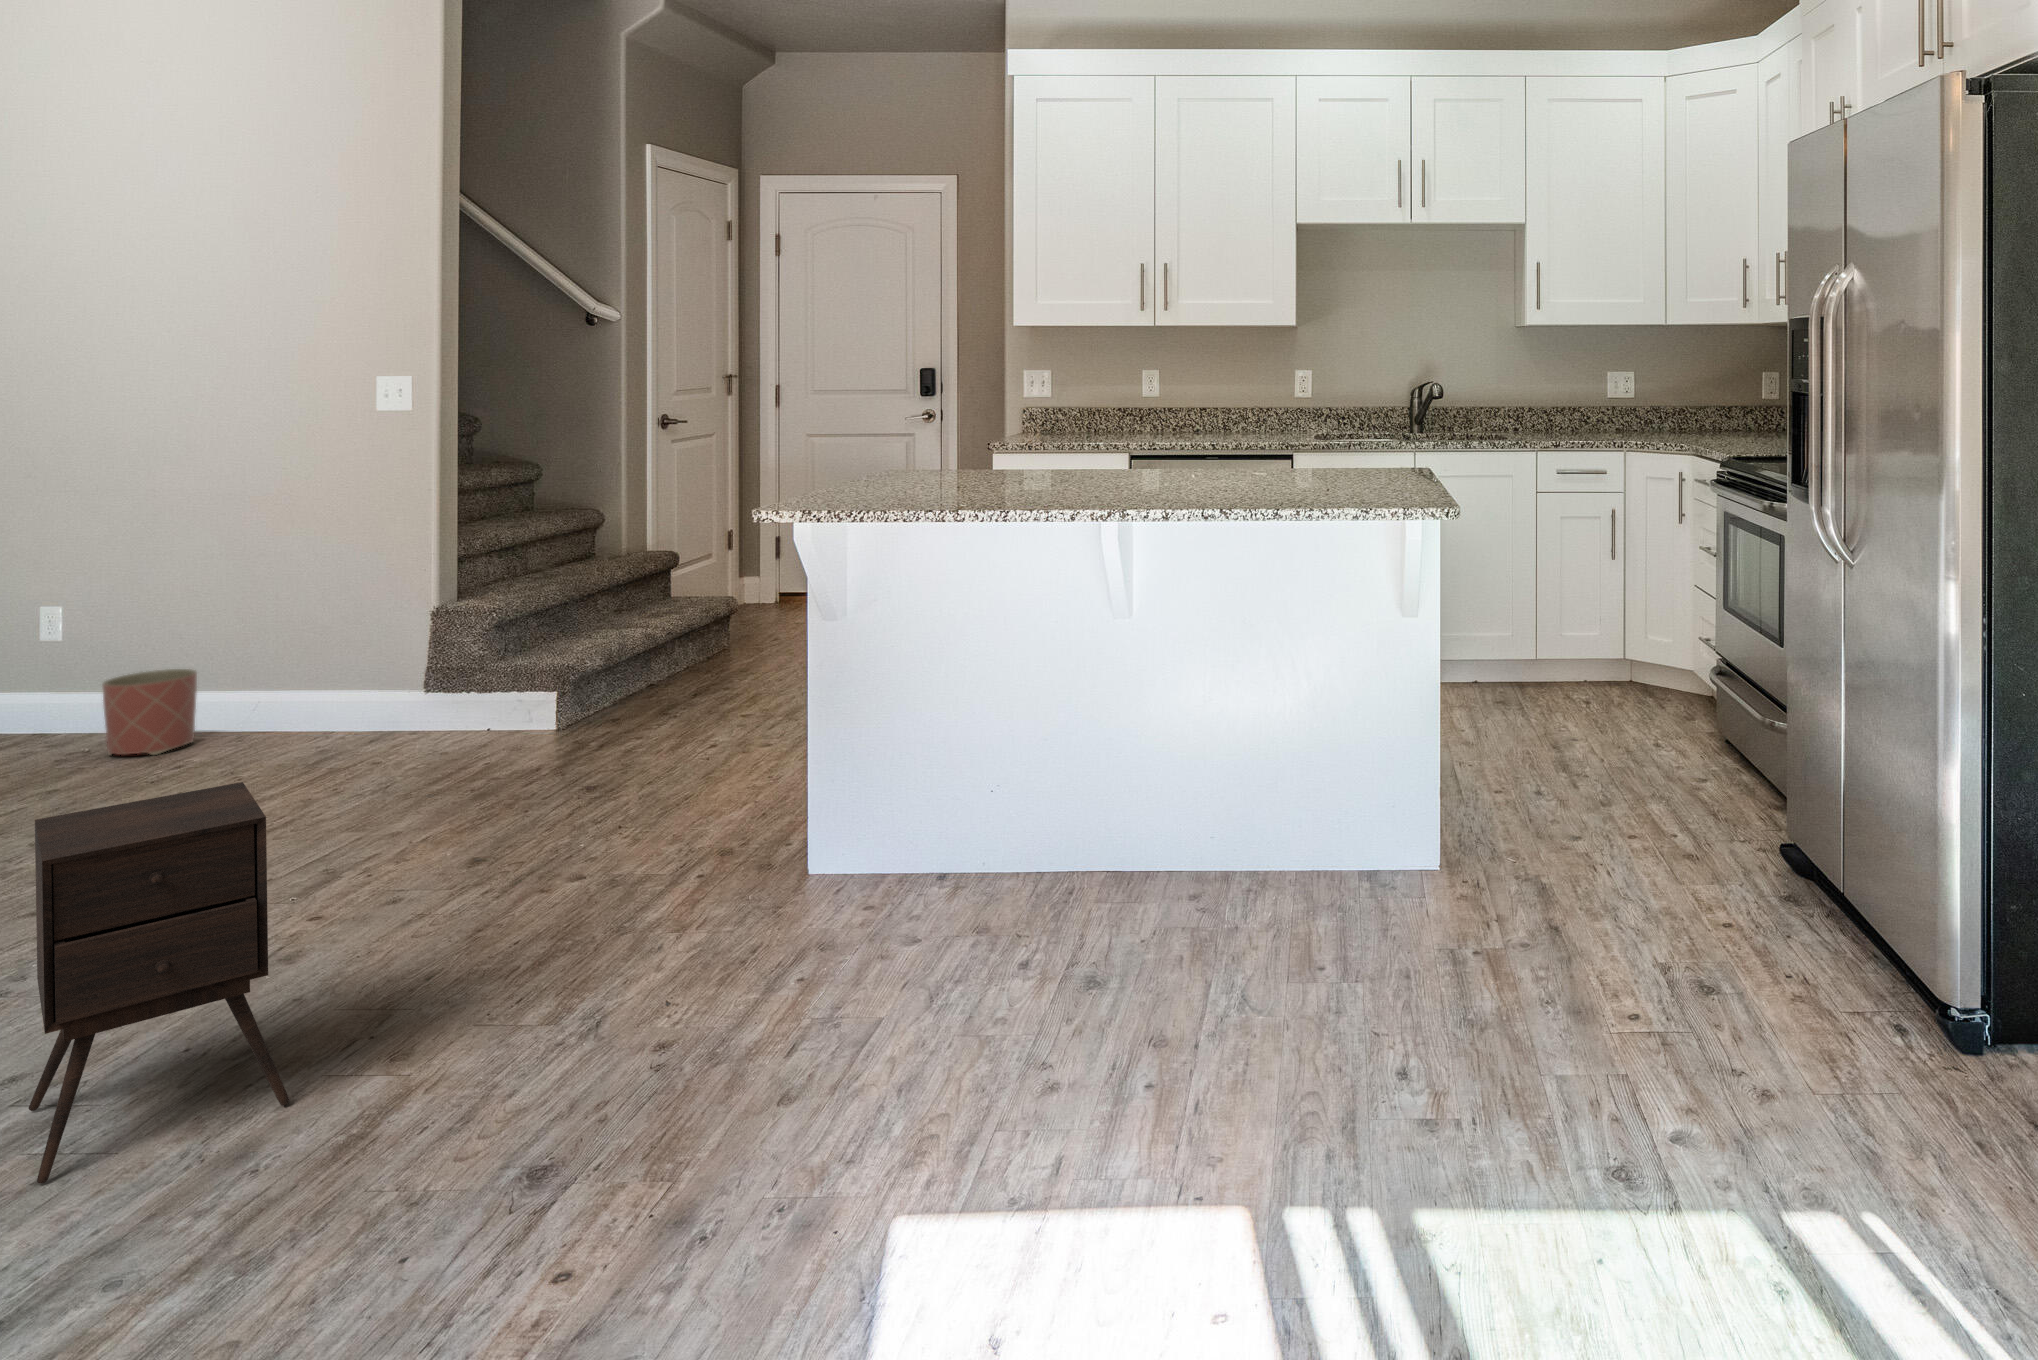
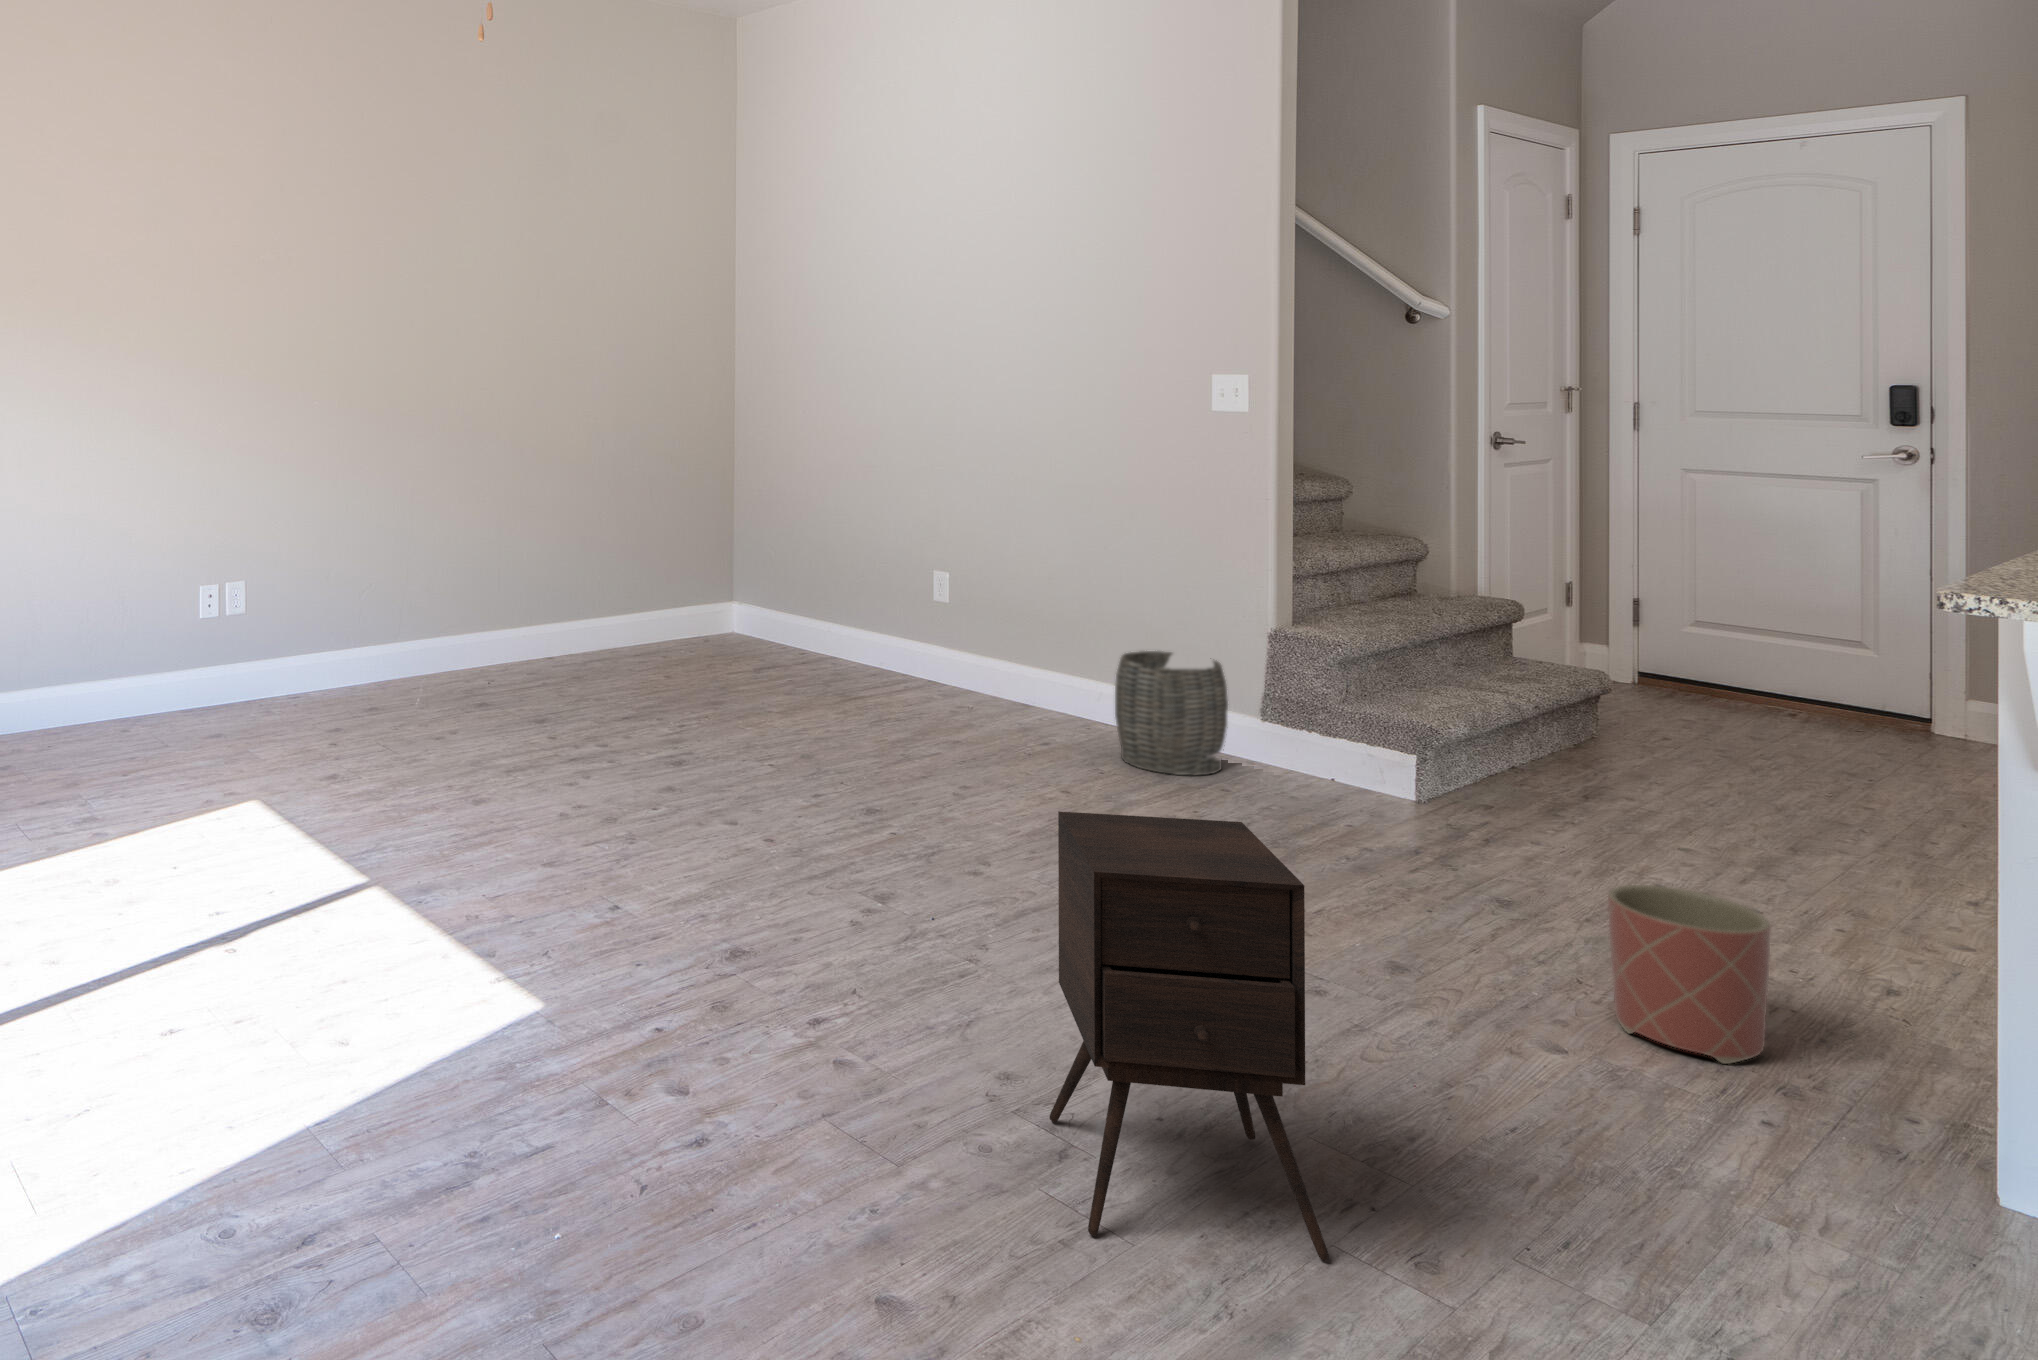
woven basket: none [261,644,386,765] -> present [1115,651,1228,775]
planter: present [102,669,197,756] -> present [1608,885,1771,1064]

